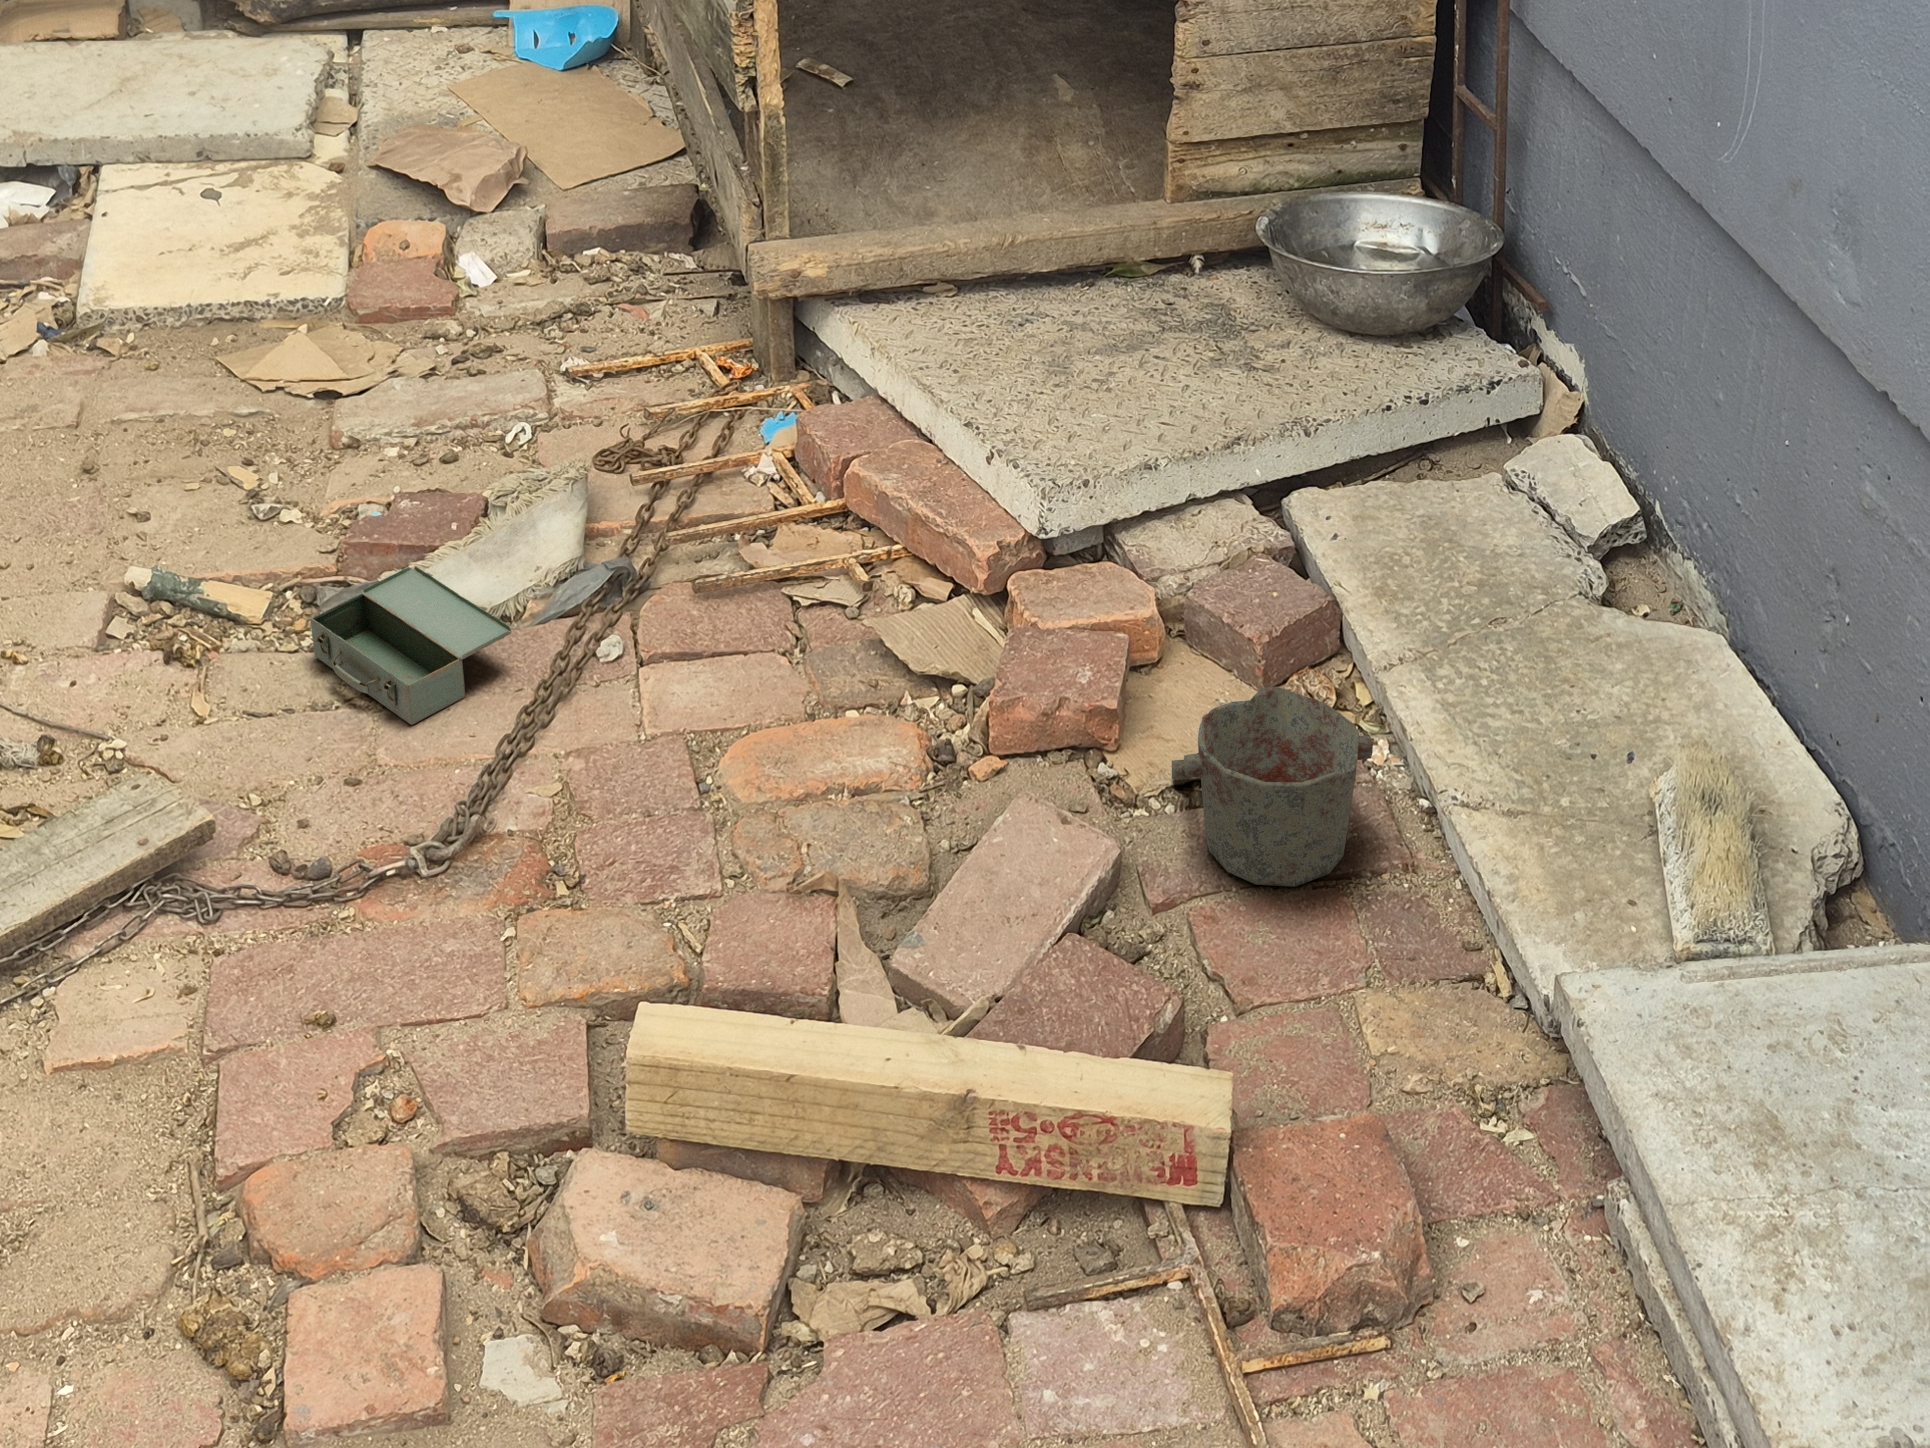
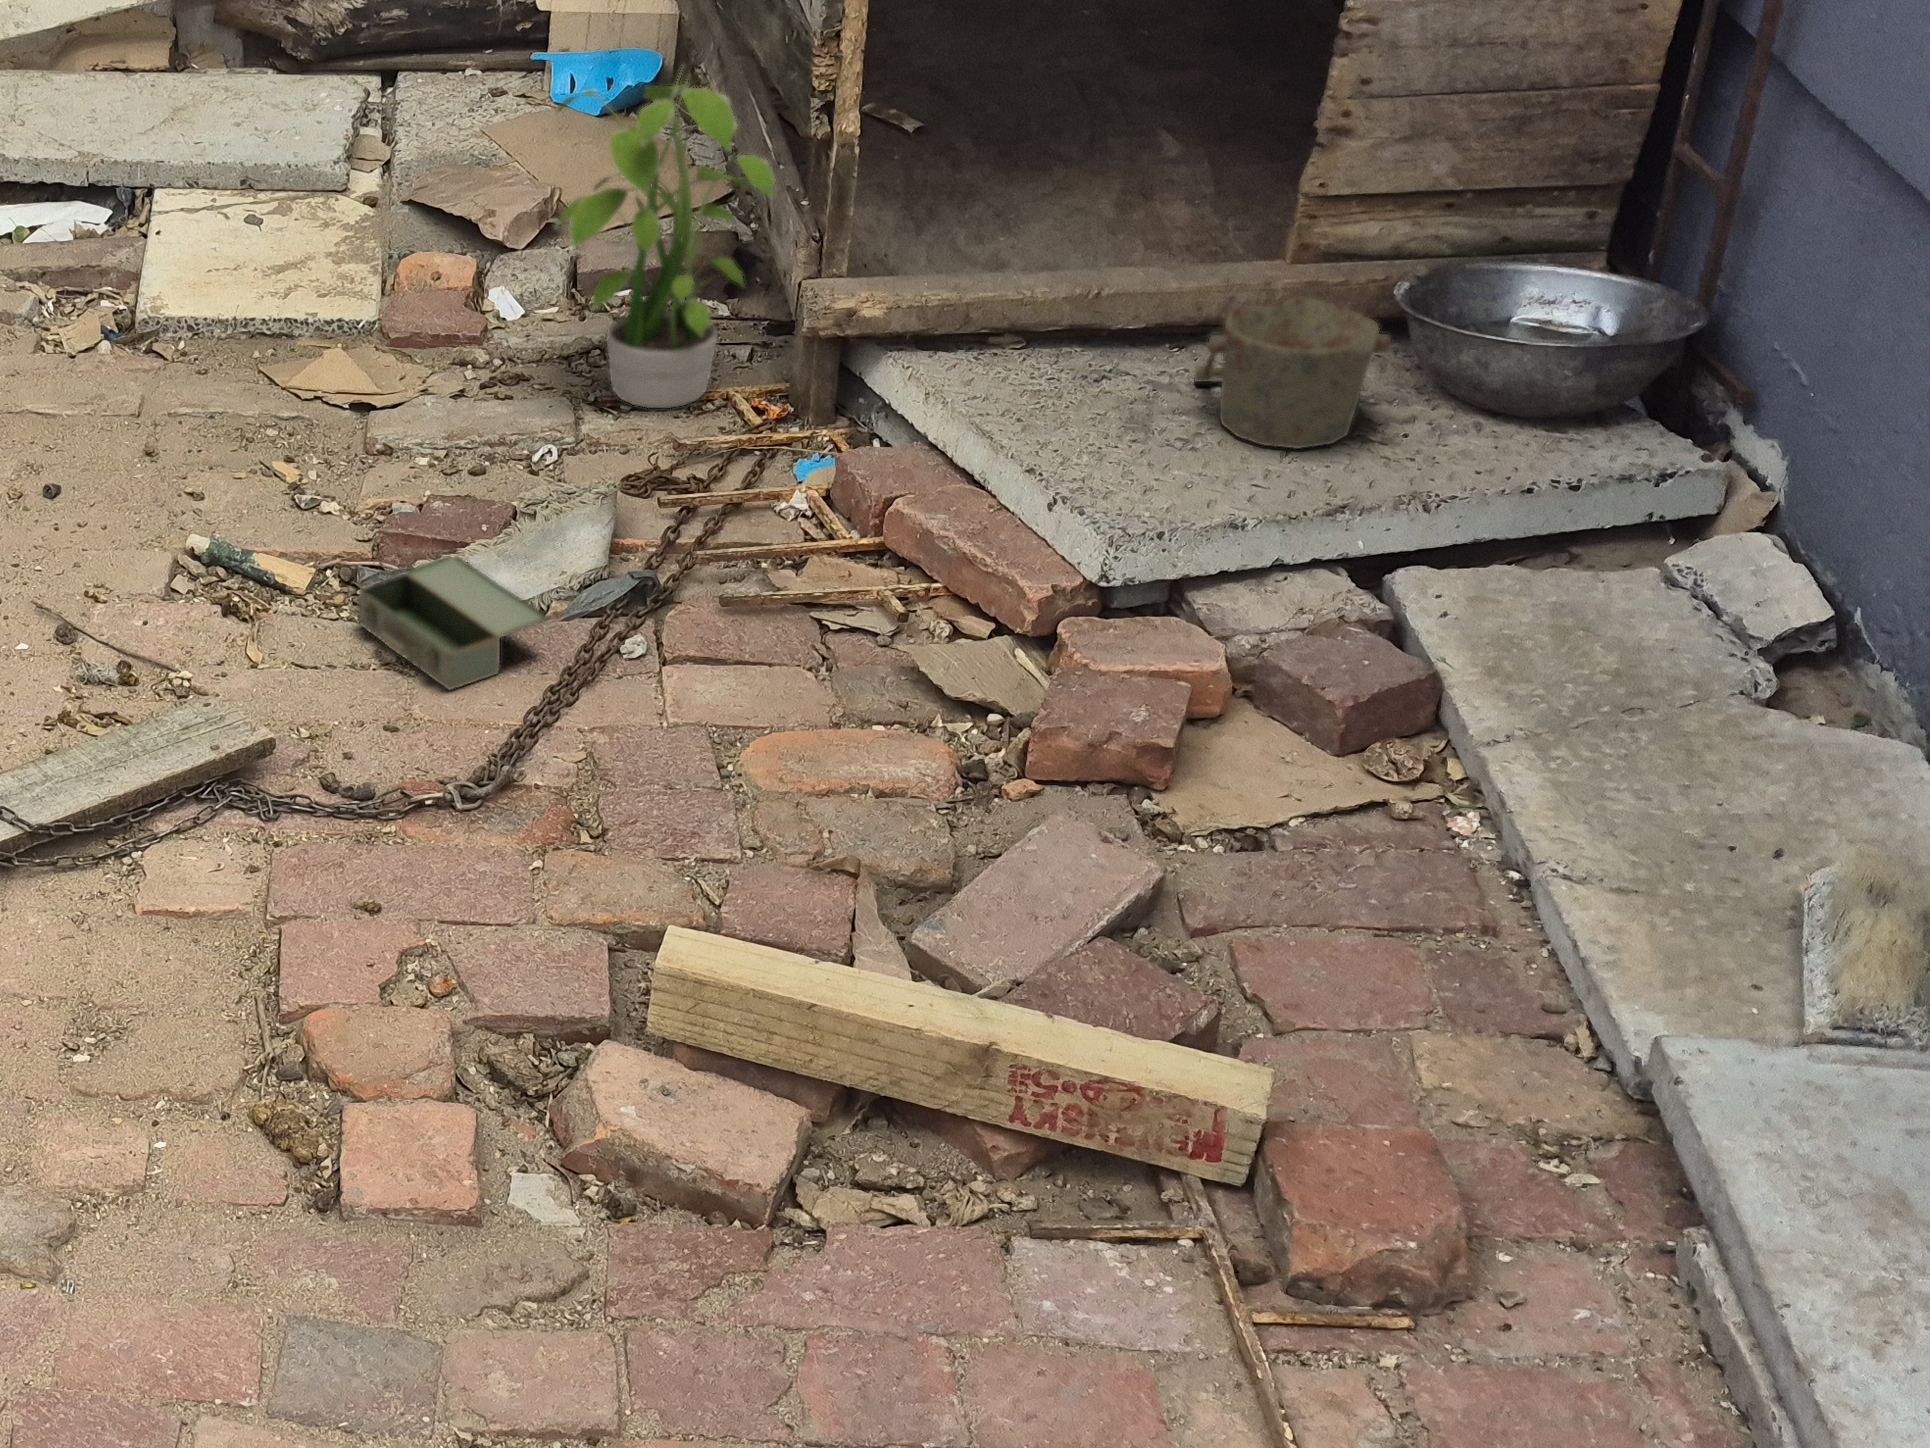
potted plant: none [495,40,710,374] -> present [557,82,775,408]
bucket: present [1172,686,1373,887] -> present [1194,296,1391,449]

